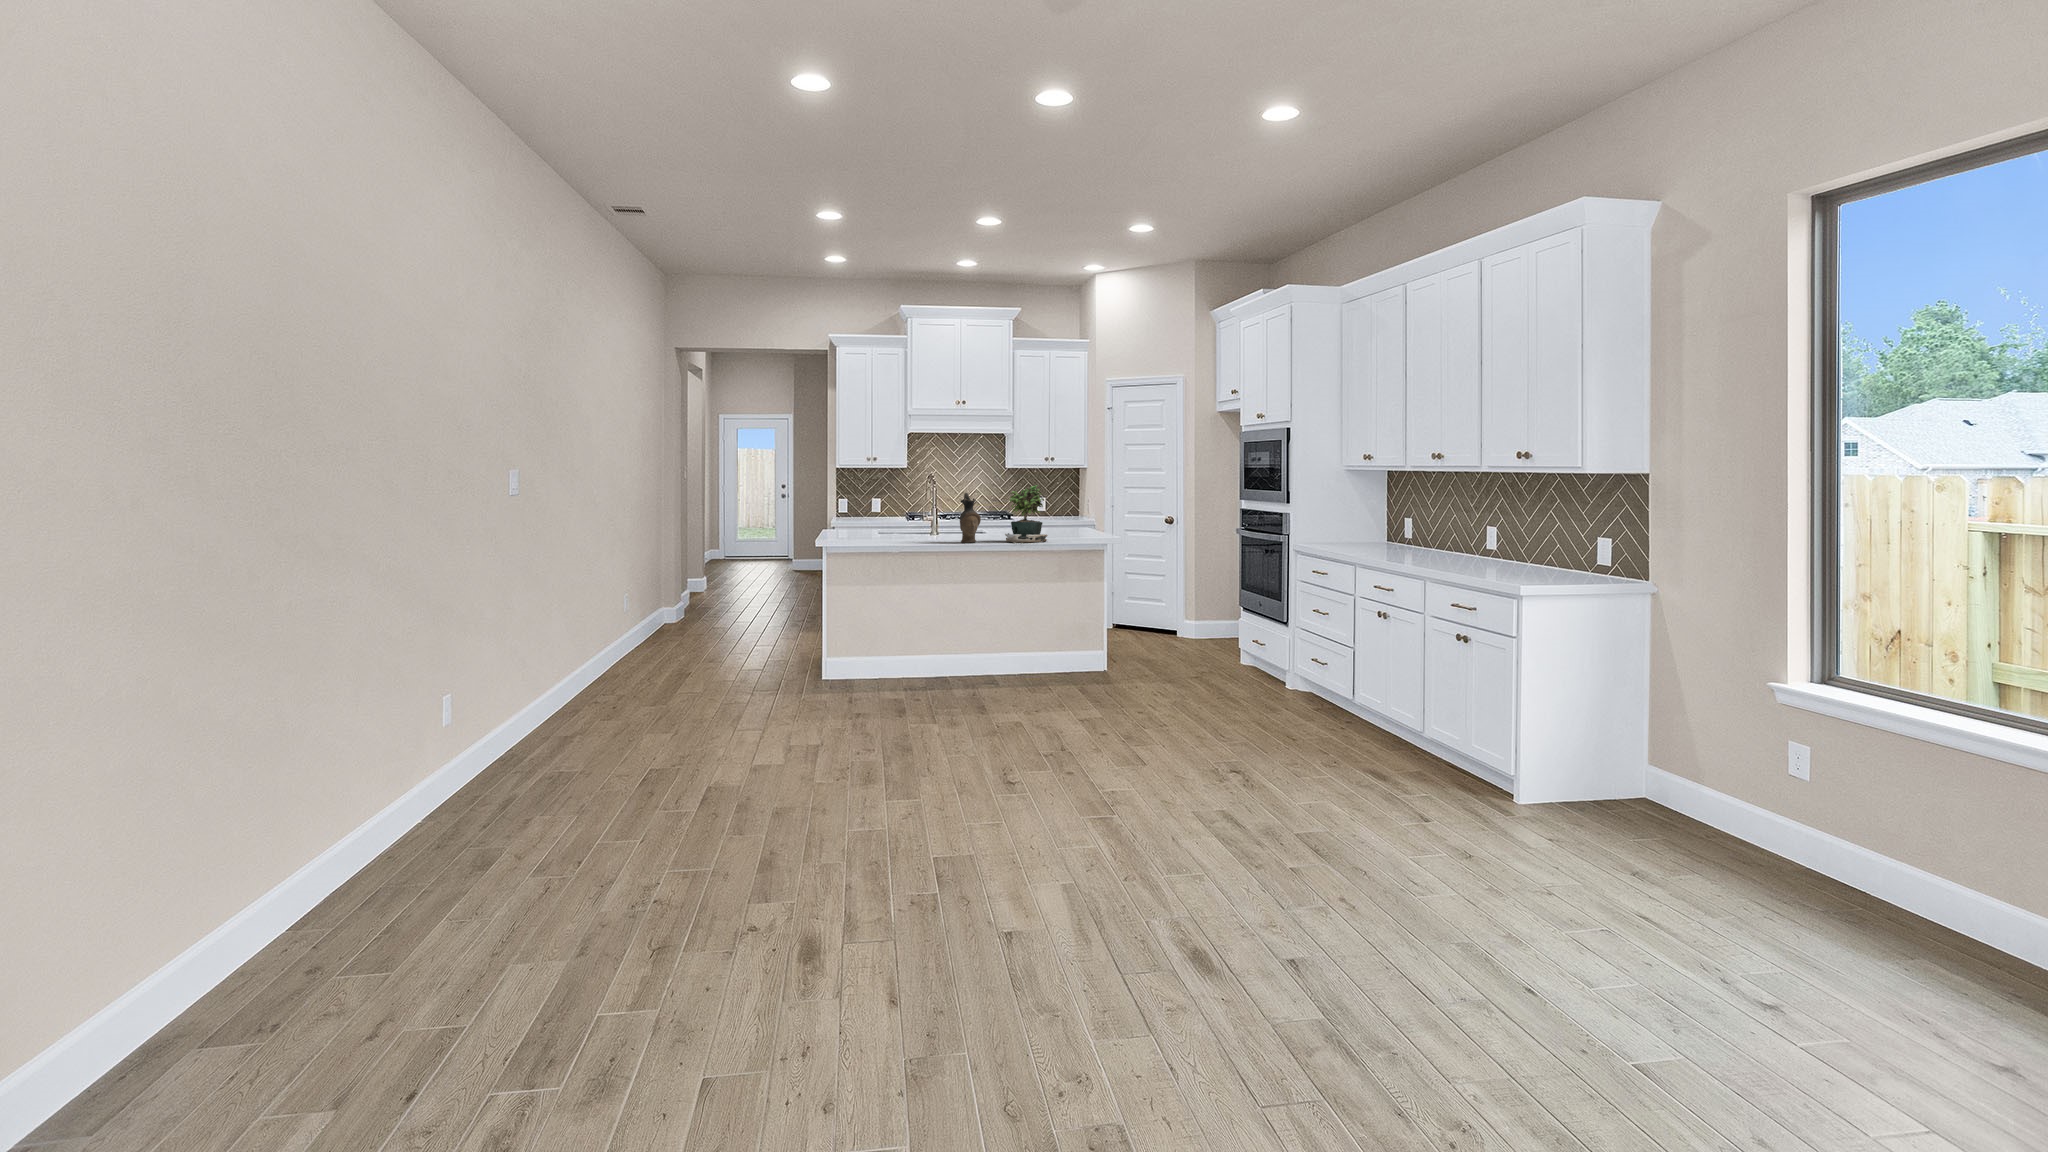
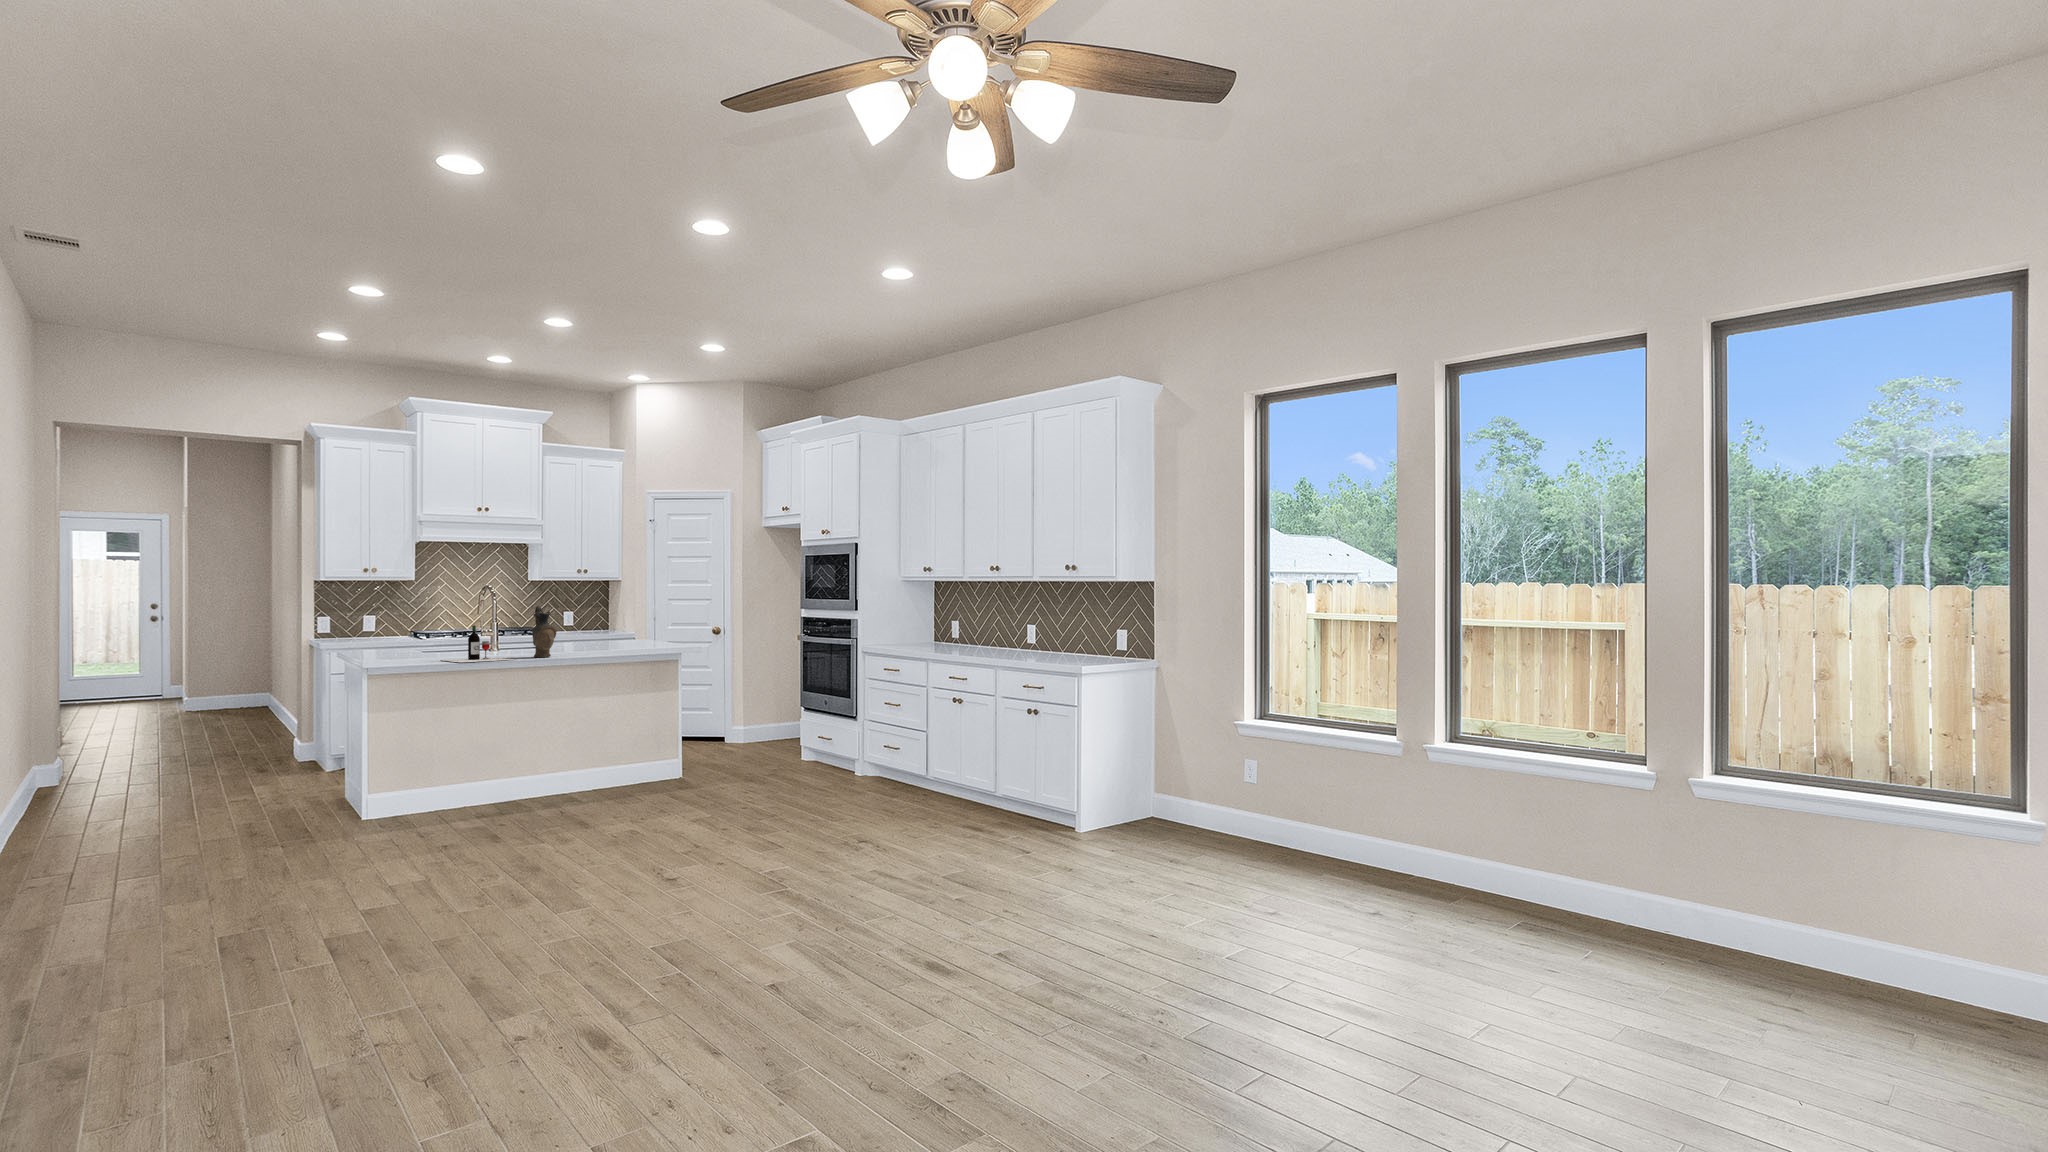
potted plant: present [1005,485,1048,543] -> none [580,596,626,655]
wine bottle: none [881,510,941,545] -> present [443,625,513,662]

